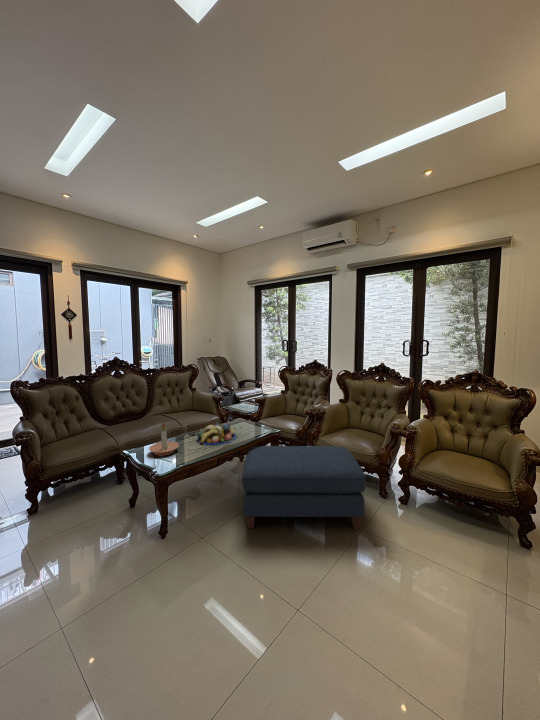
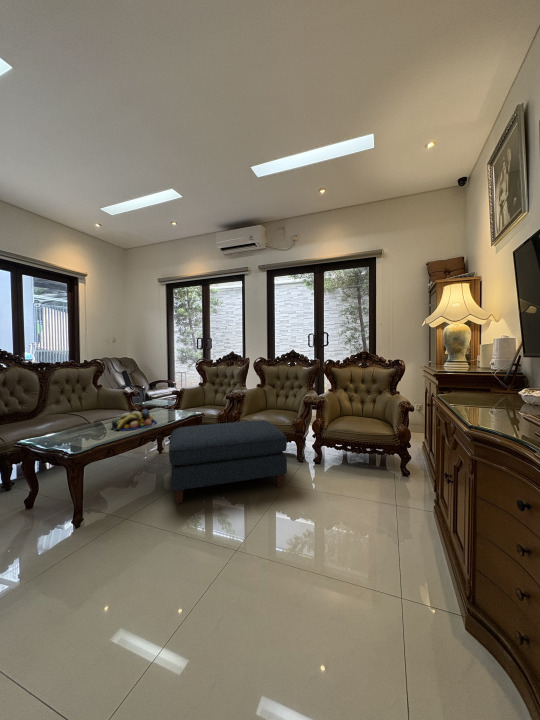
candle holder: present [149,423,179,456] -> none [53,406,91,444]

